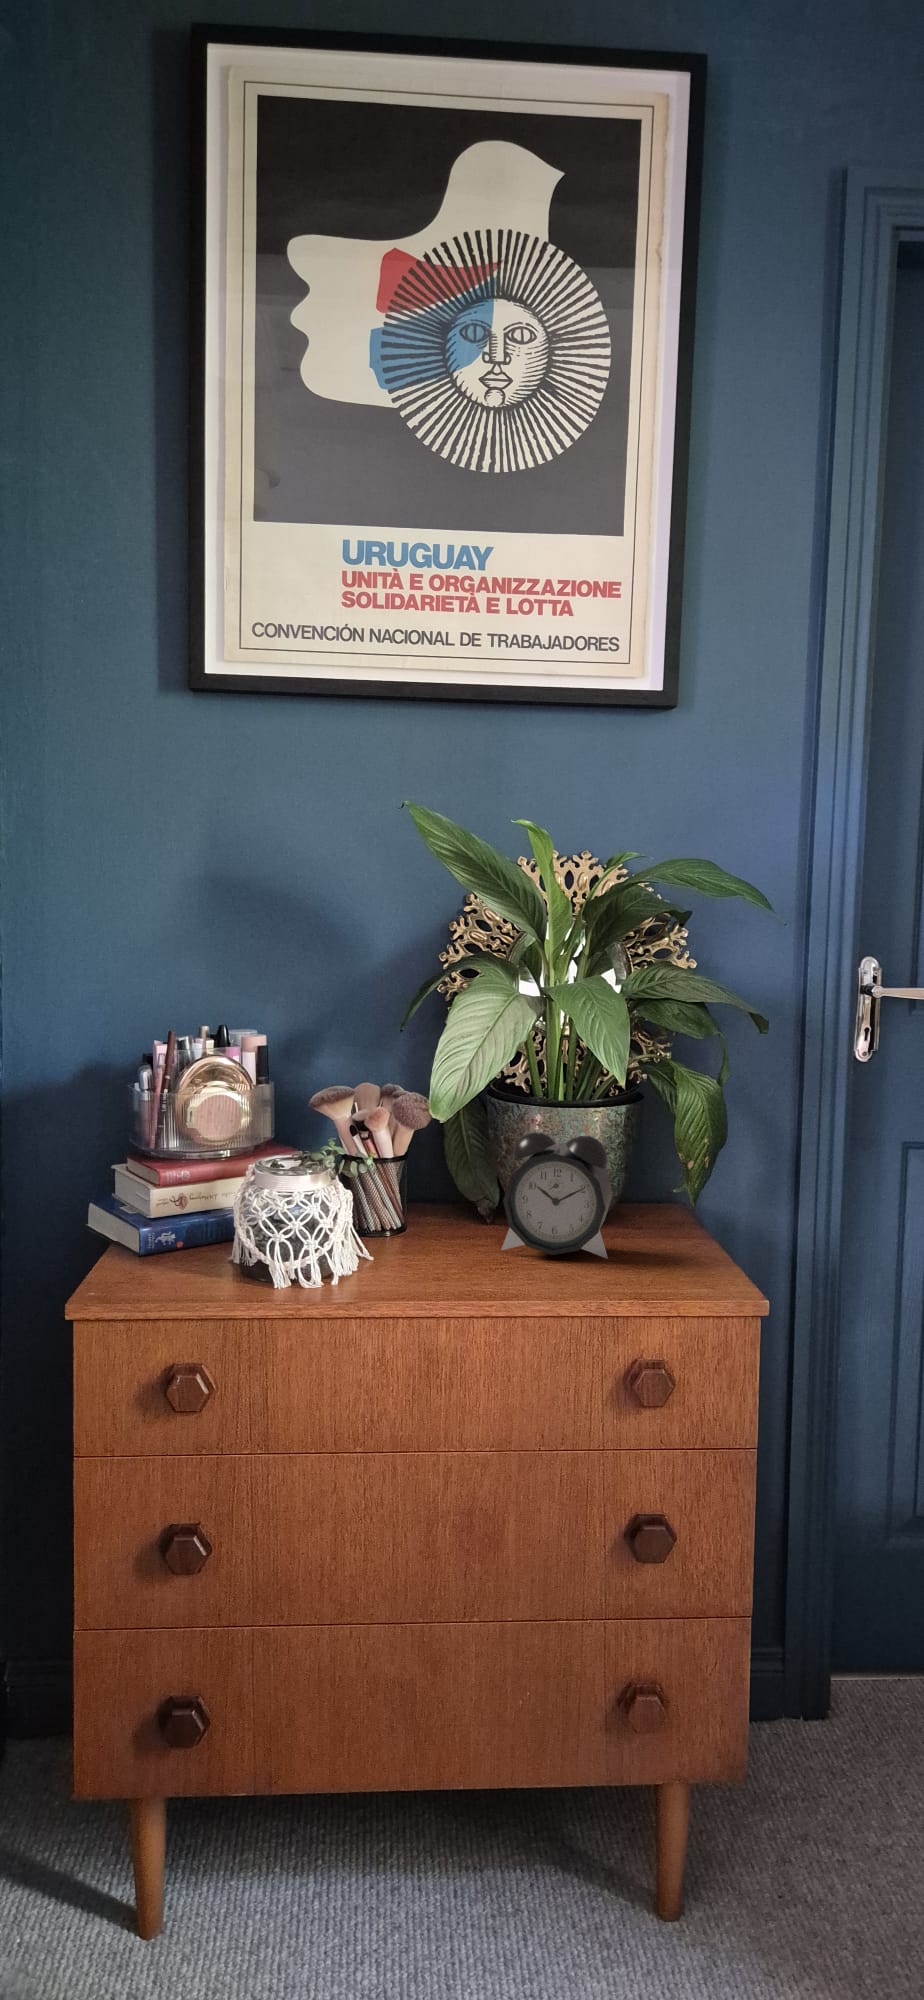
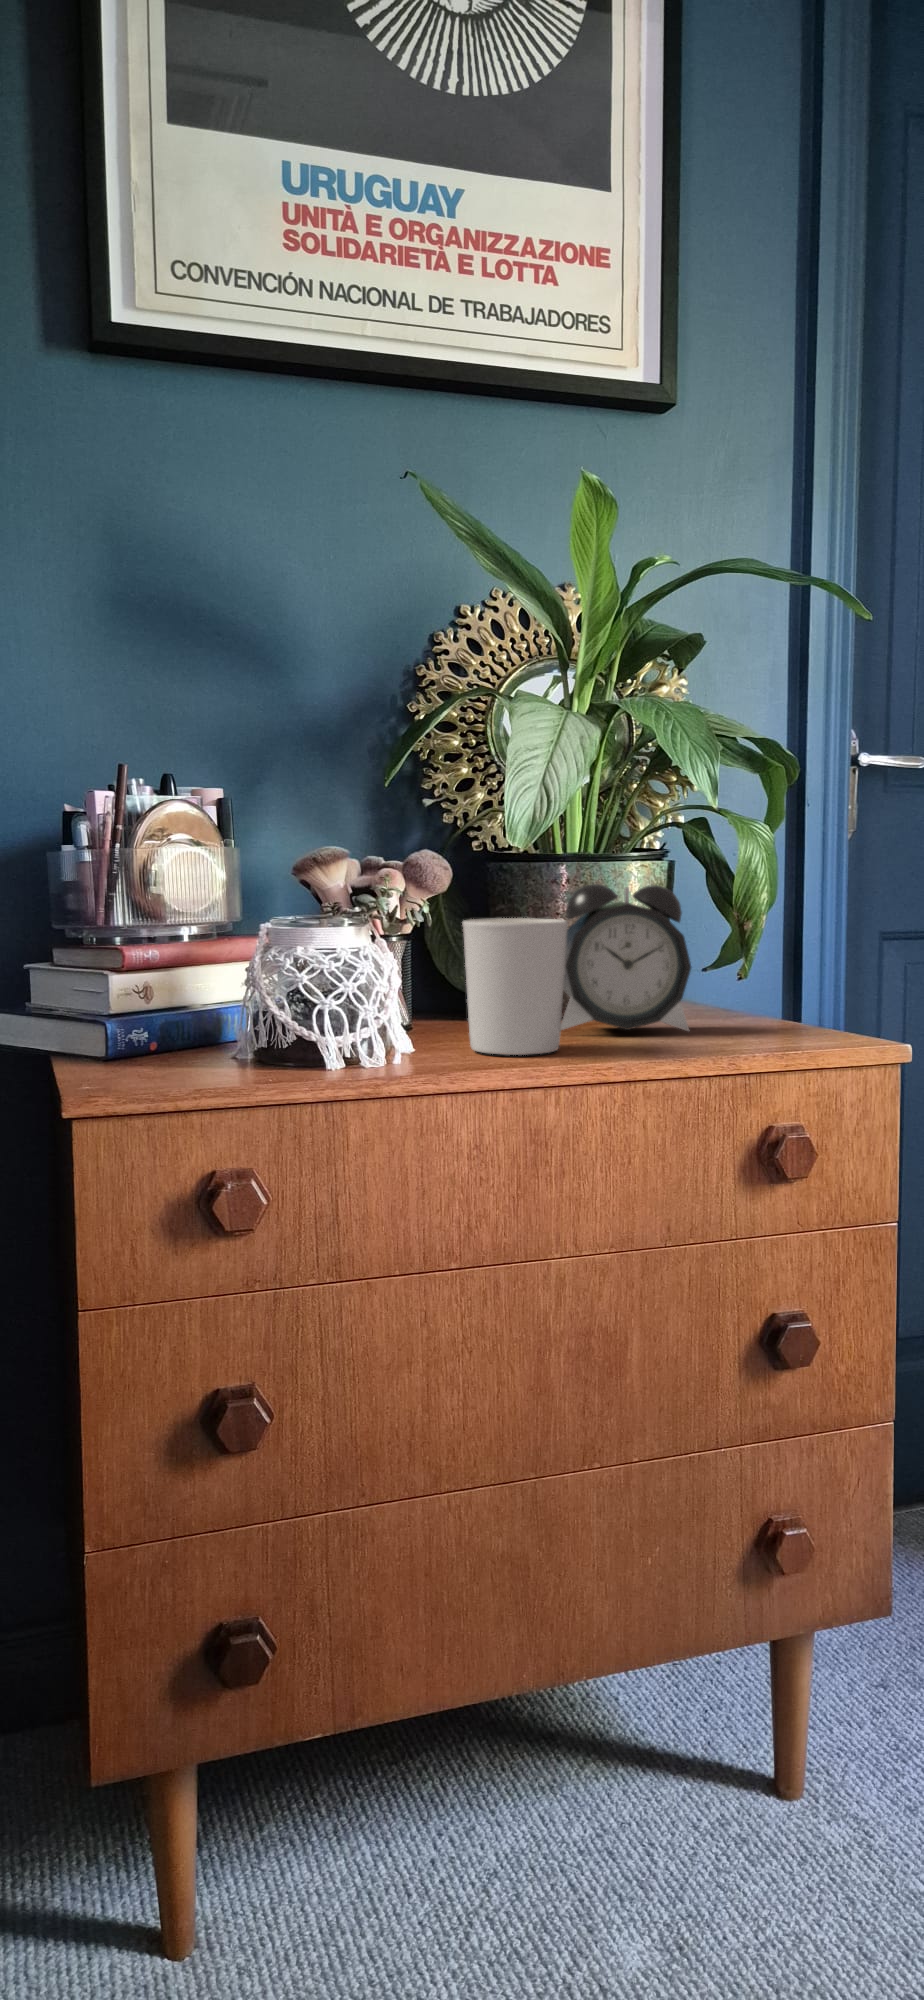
candle holder: none [398,1165,481,1282] -> present [462,918,568,1055]

